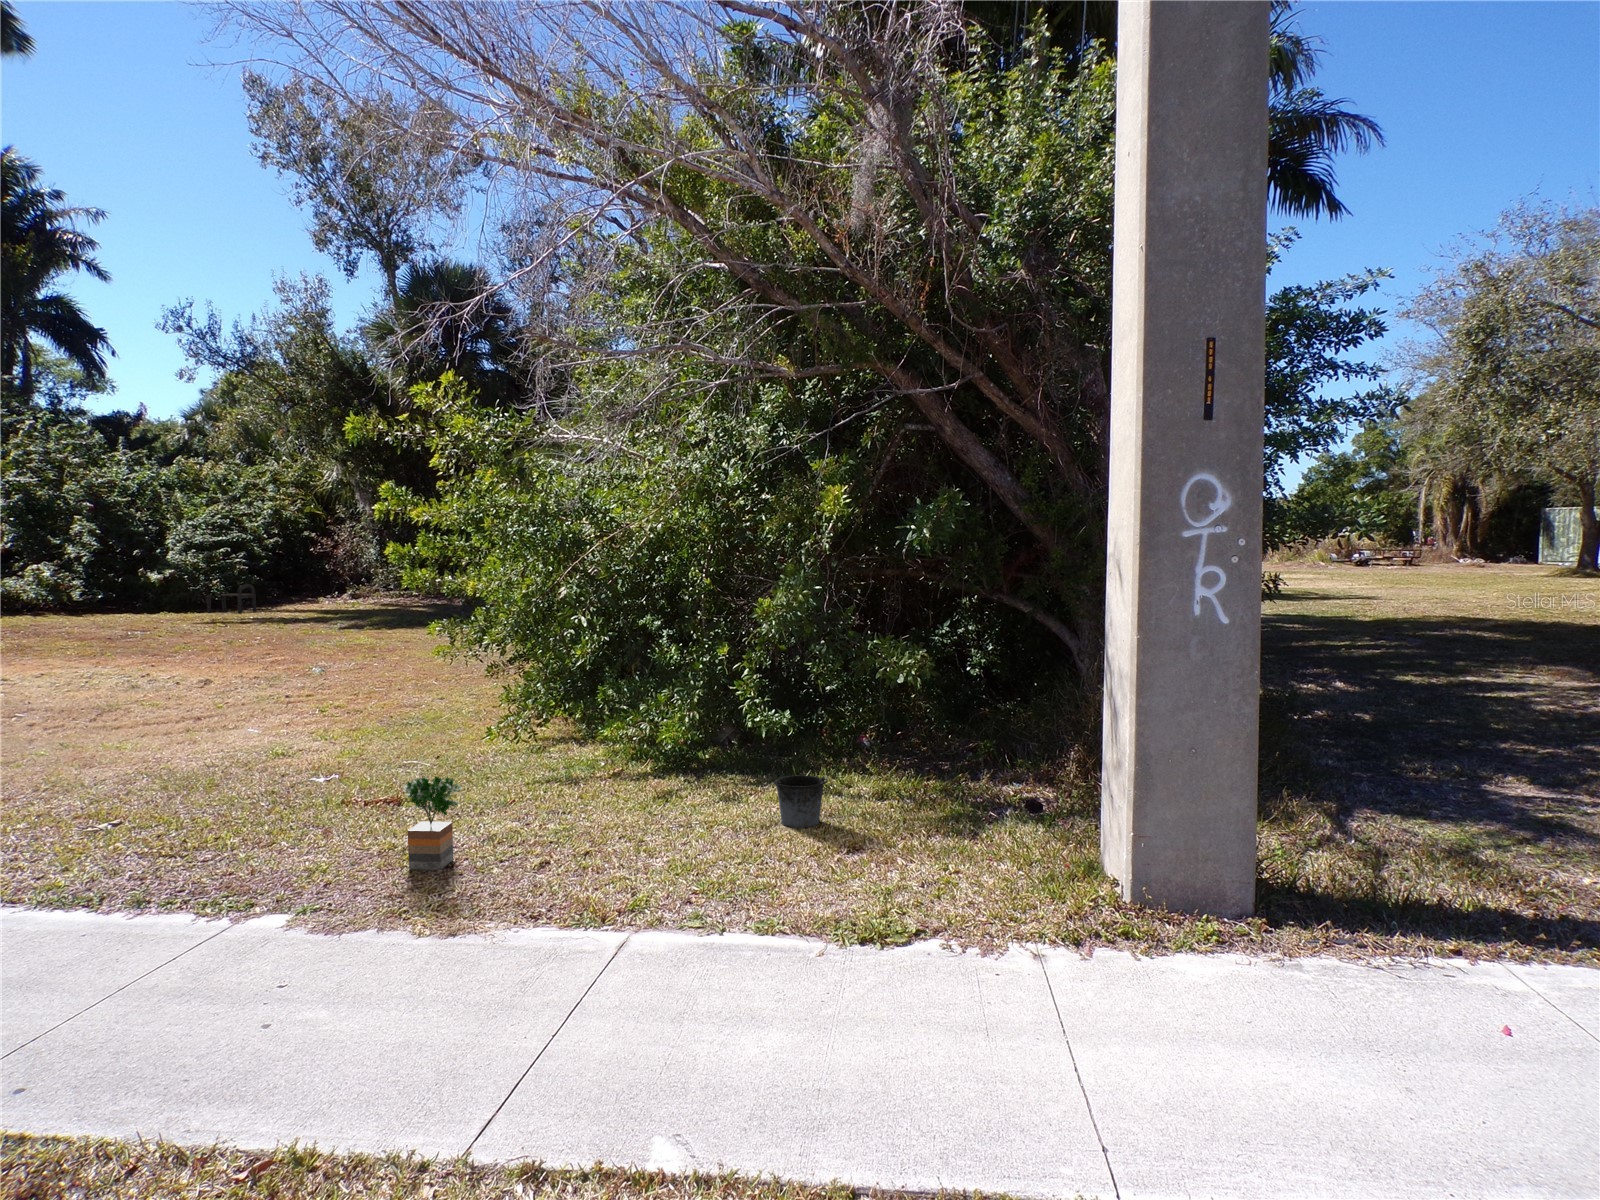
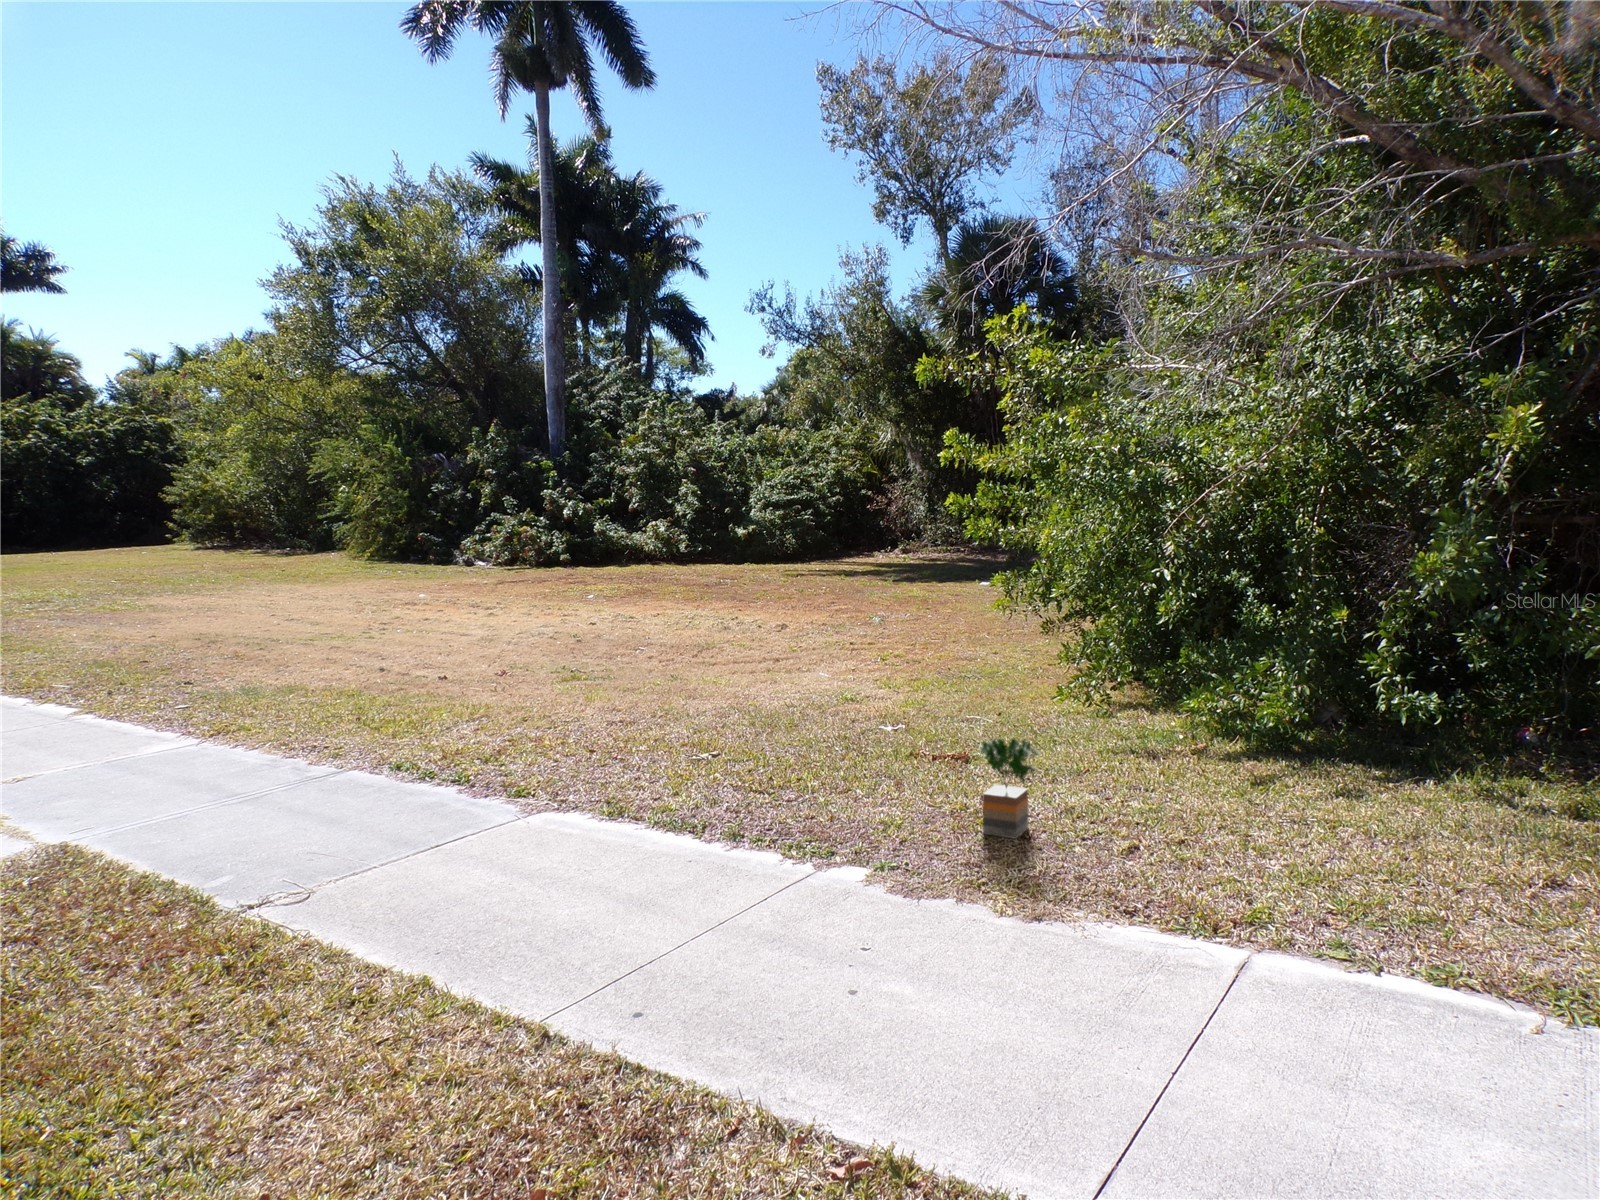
bench: present [207,584,257,614] -> none [782,537,821,563]
bucket: present [774,775,828,828] -> none [1414,772,1492,839]

